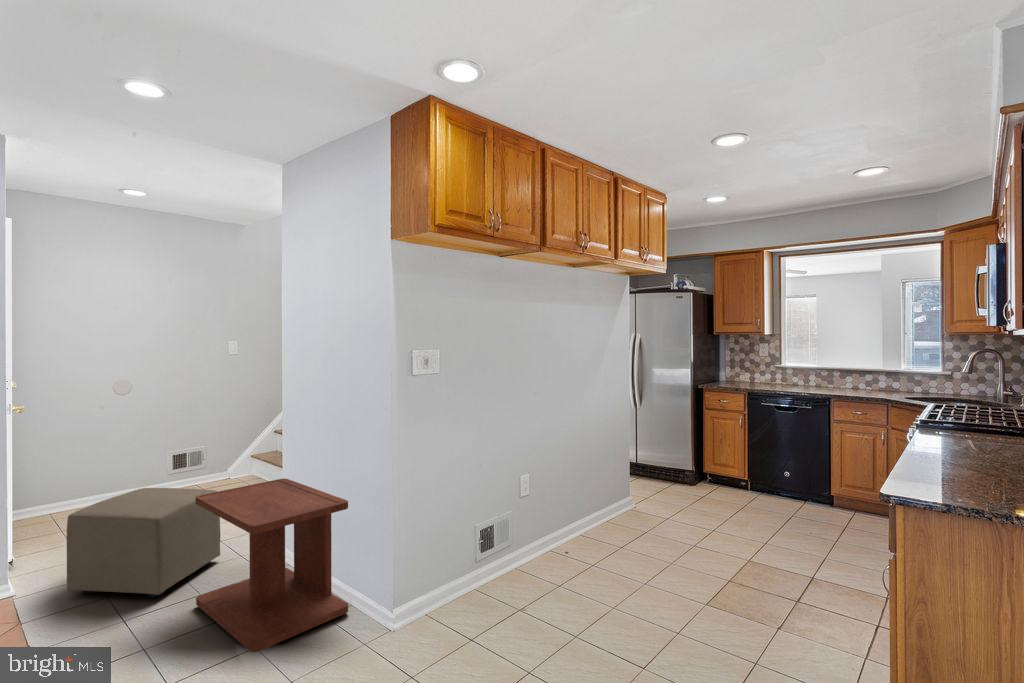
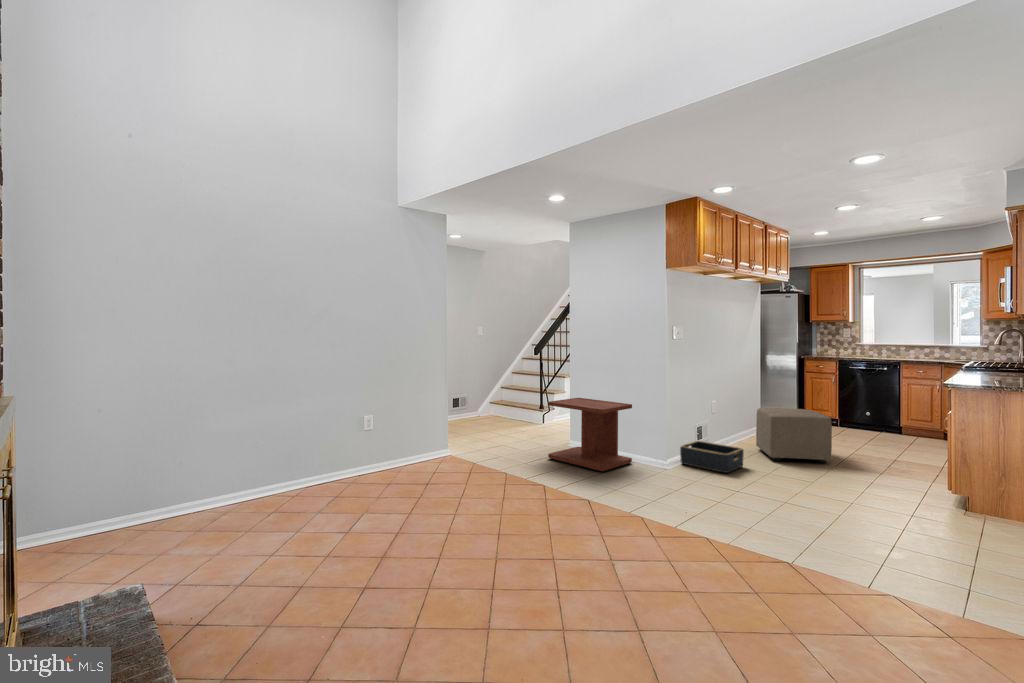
ottoman: present [67,488,221,597] -> present [756,408,832,463]
basket: none [440,557,552,642] -> present [680,441,744,473]

